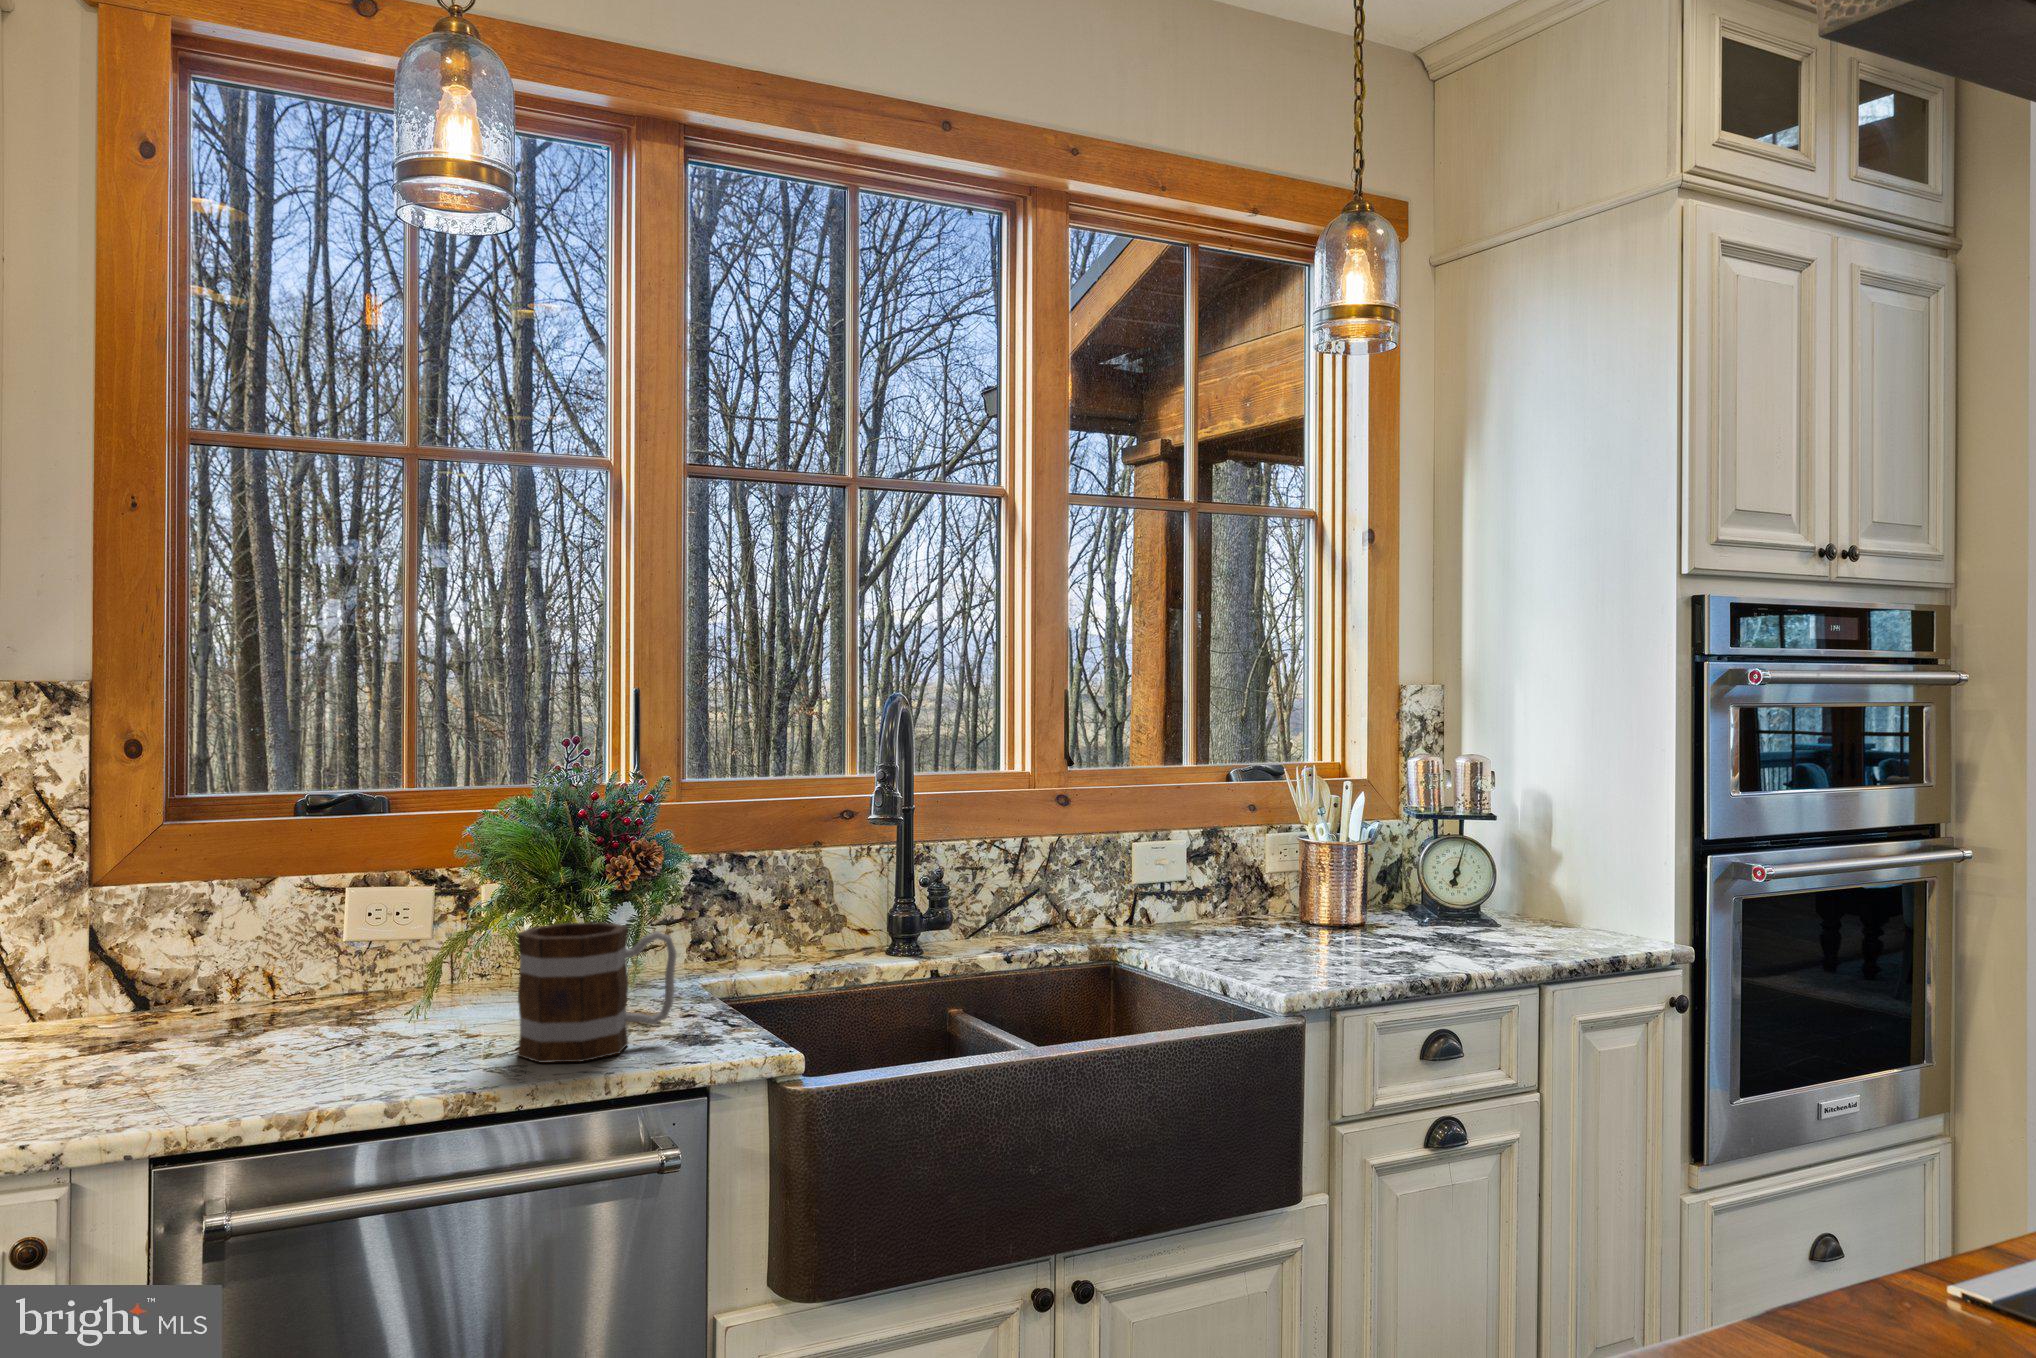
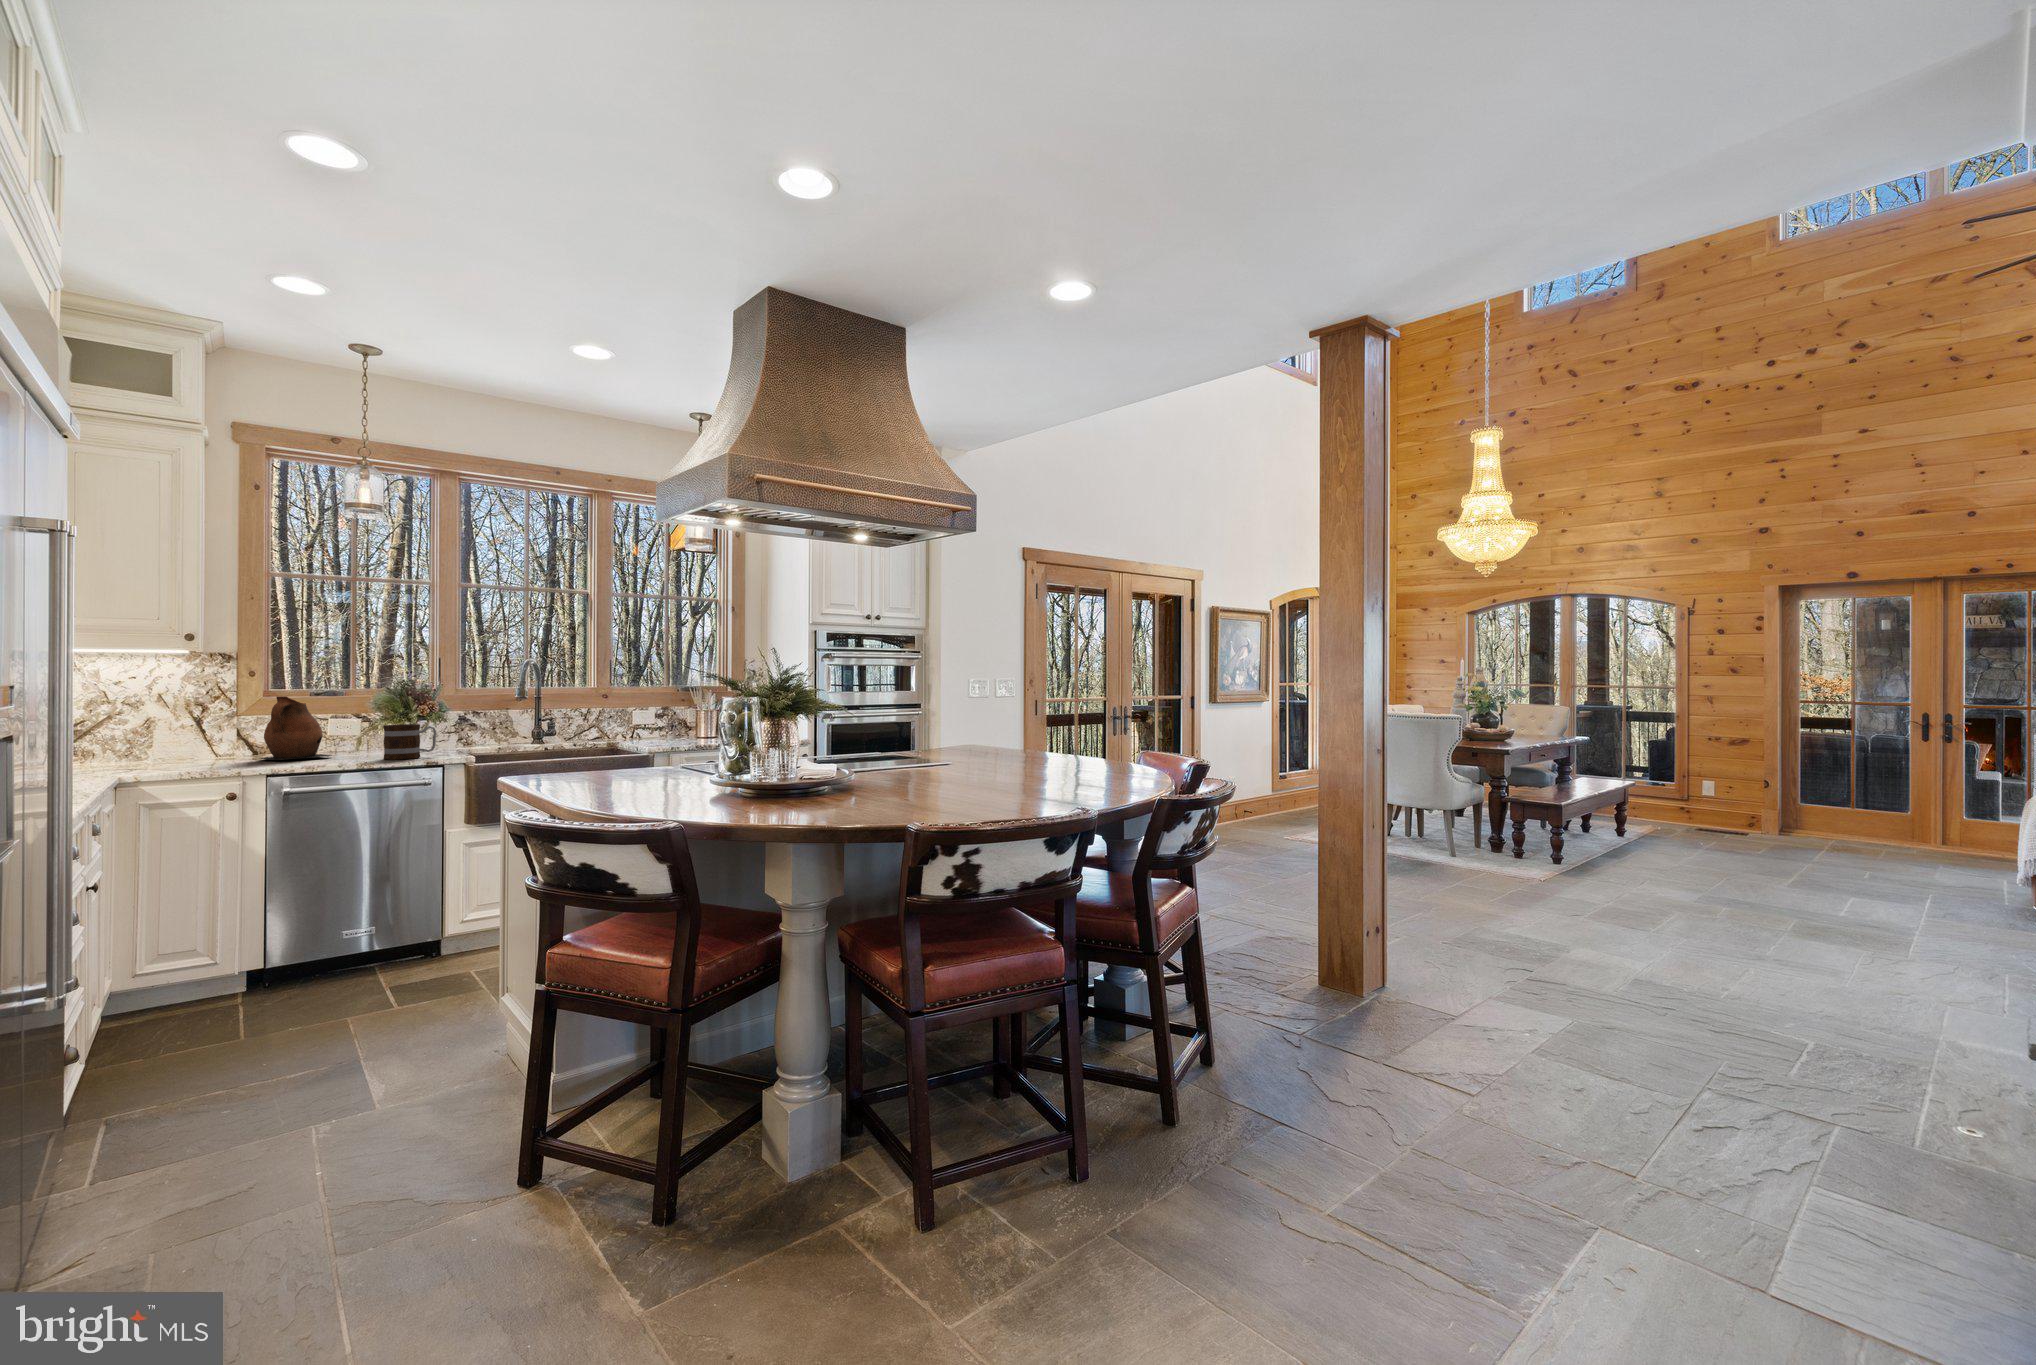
ceramic pitcher: none [130,827,358,1059] -> present [261,696,332,760]

